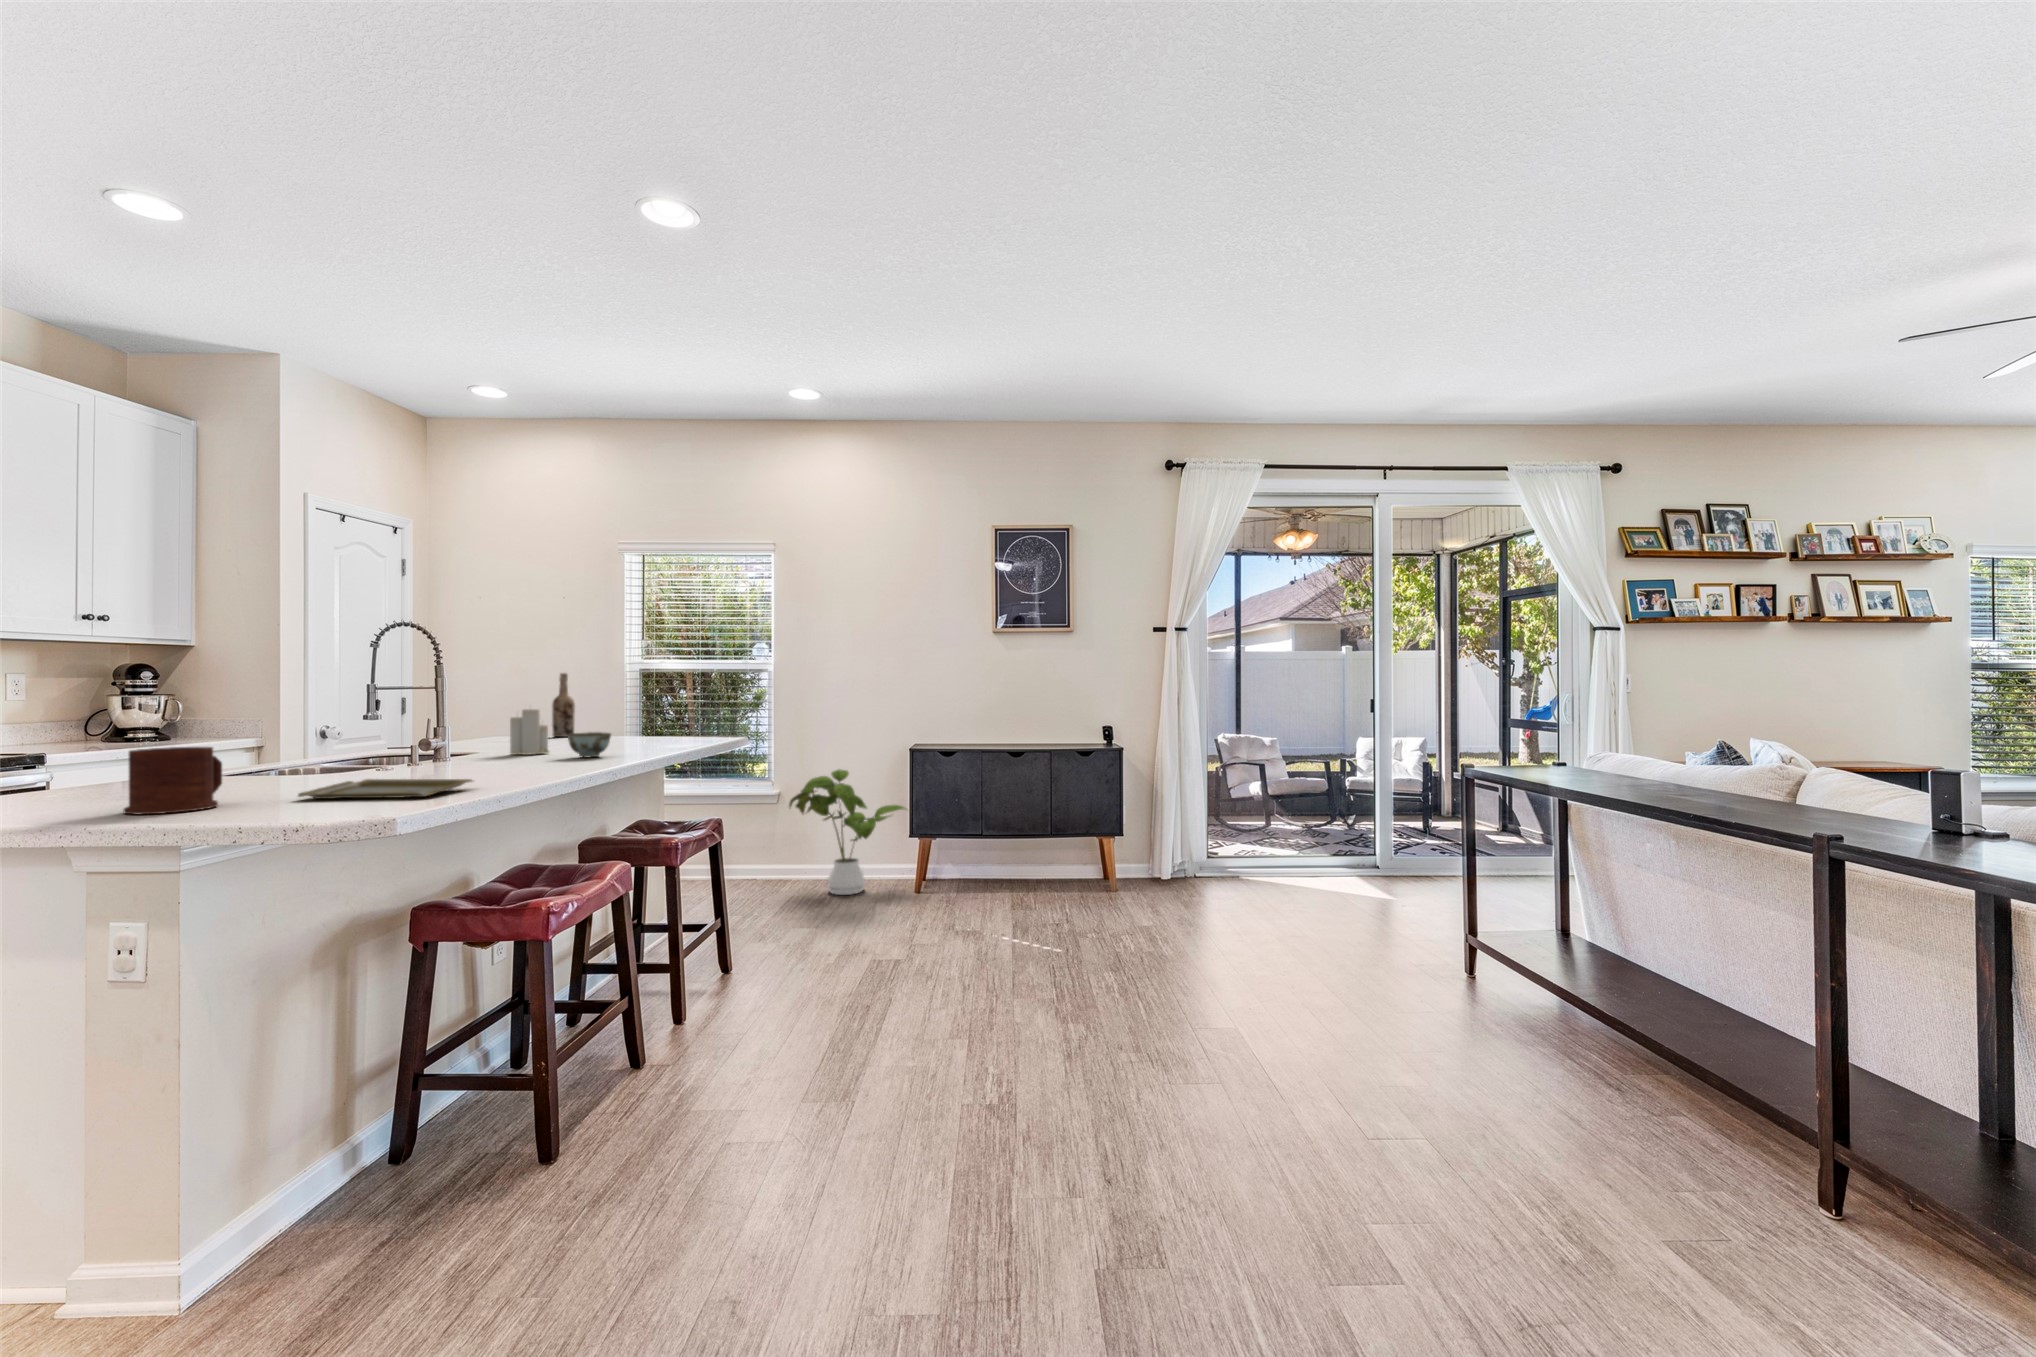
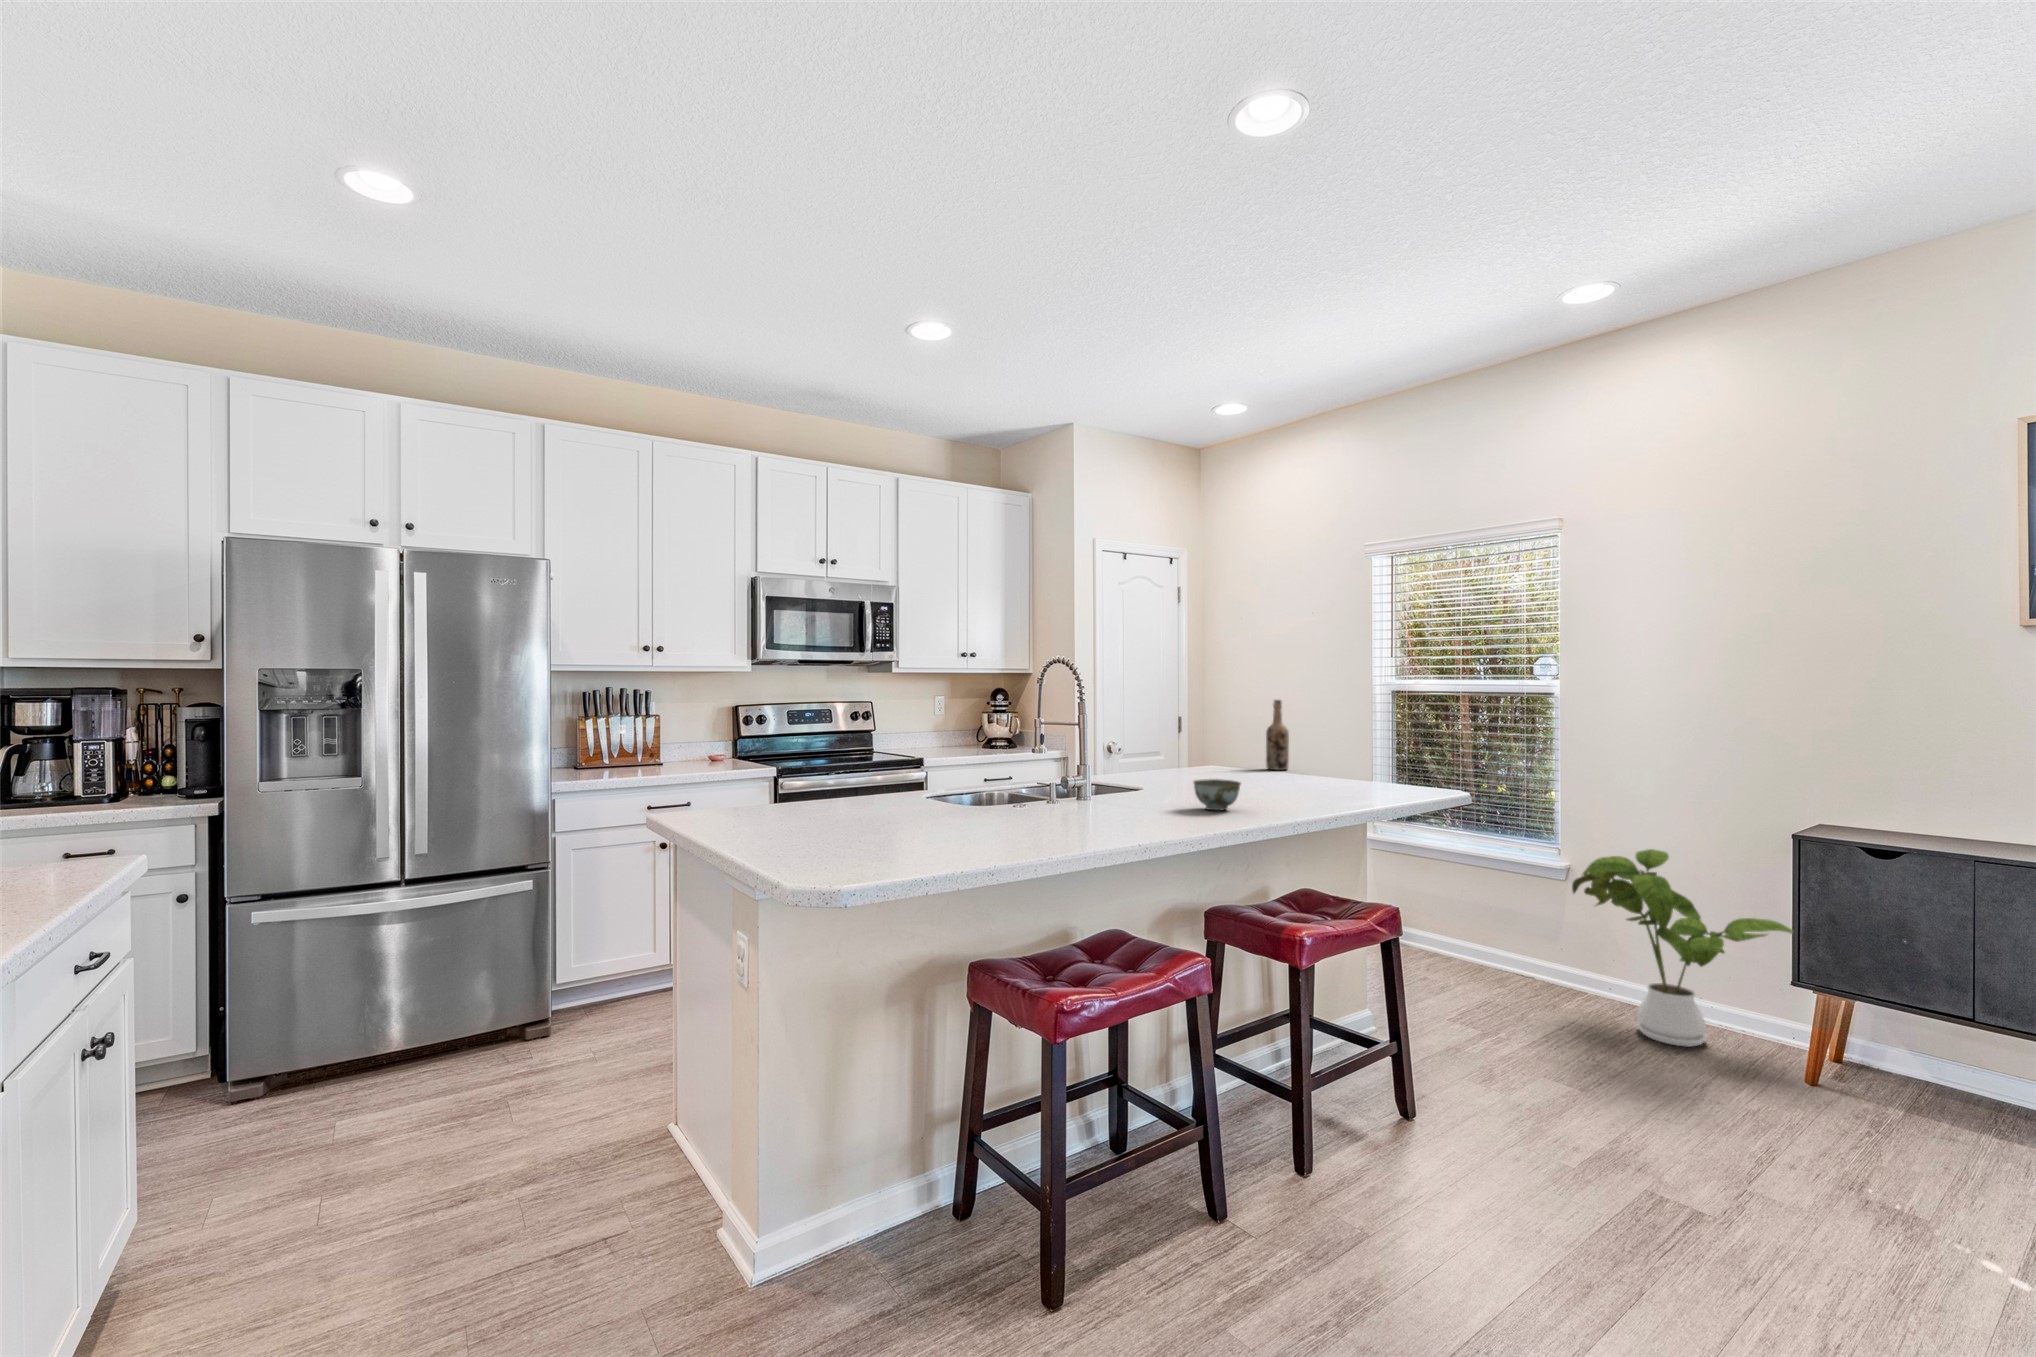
candle: present [510,709,549,755] -> none [1162,741,1199,797]
mug: present [123,747,222,815] -> none [755,783,825,843]
tray: present [298,779,472,799] -> none [860,824,997,857]

